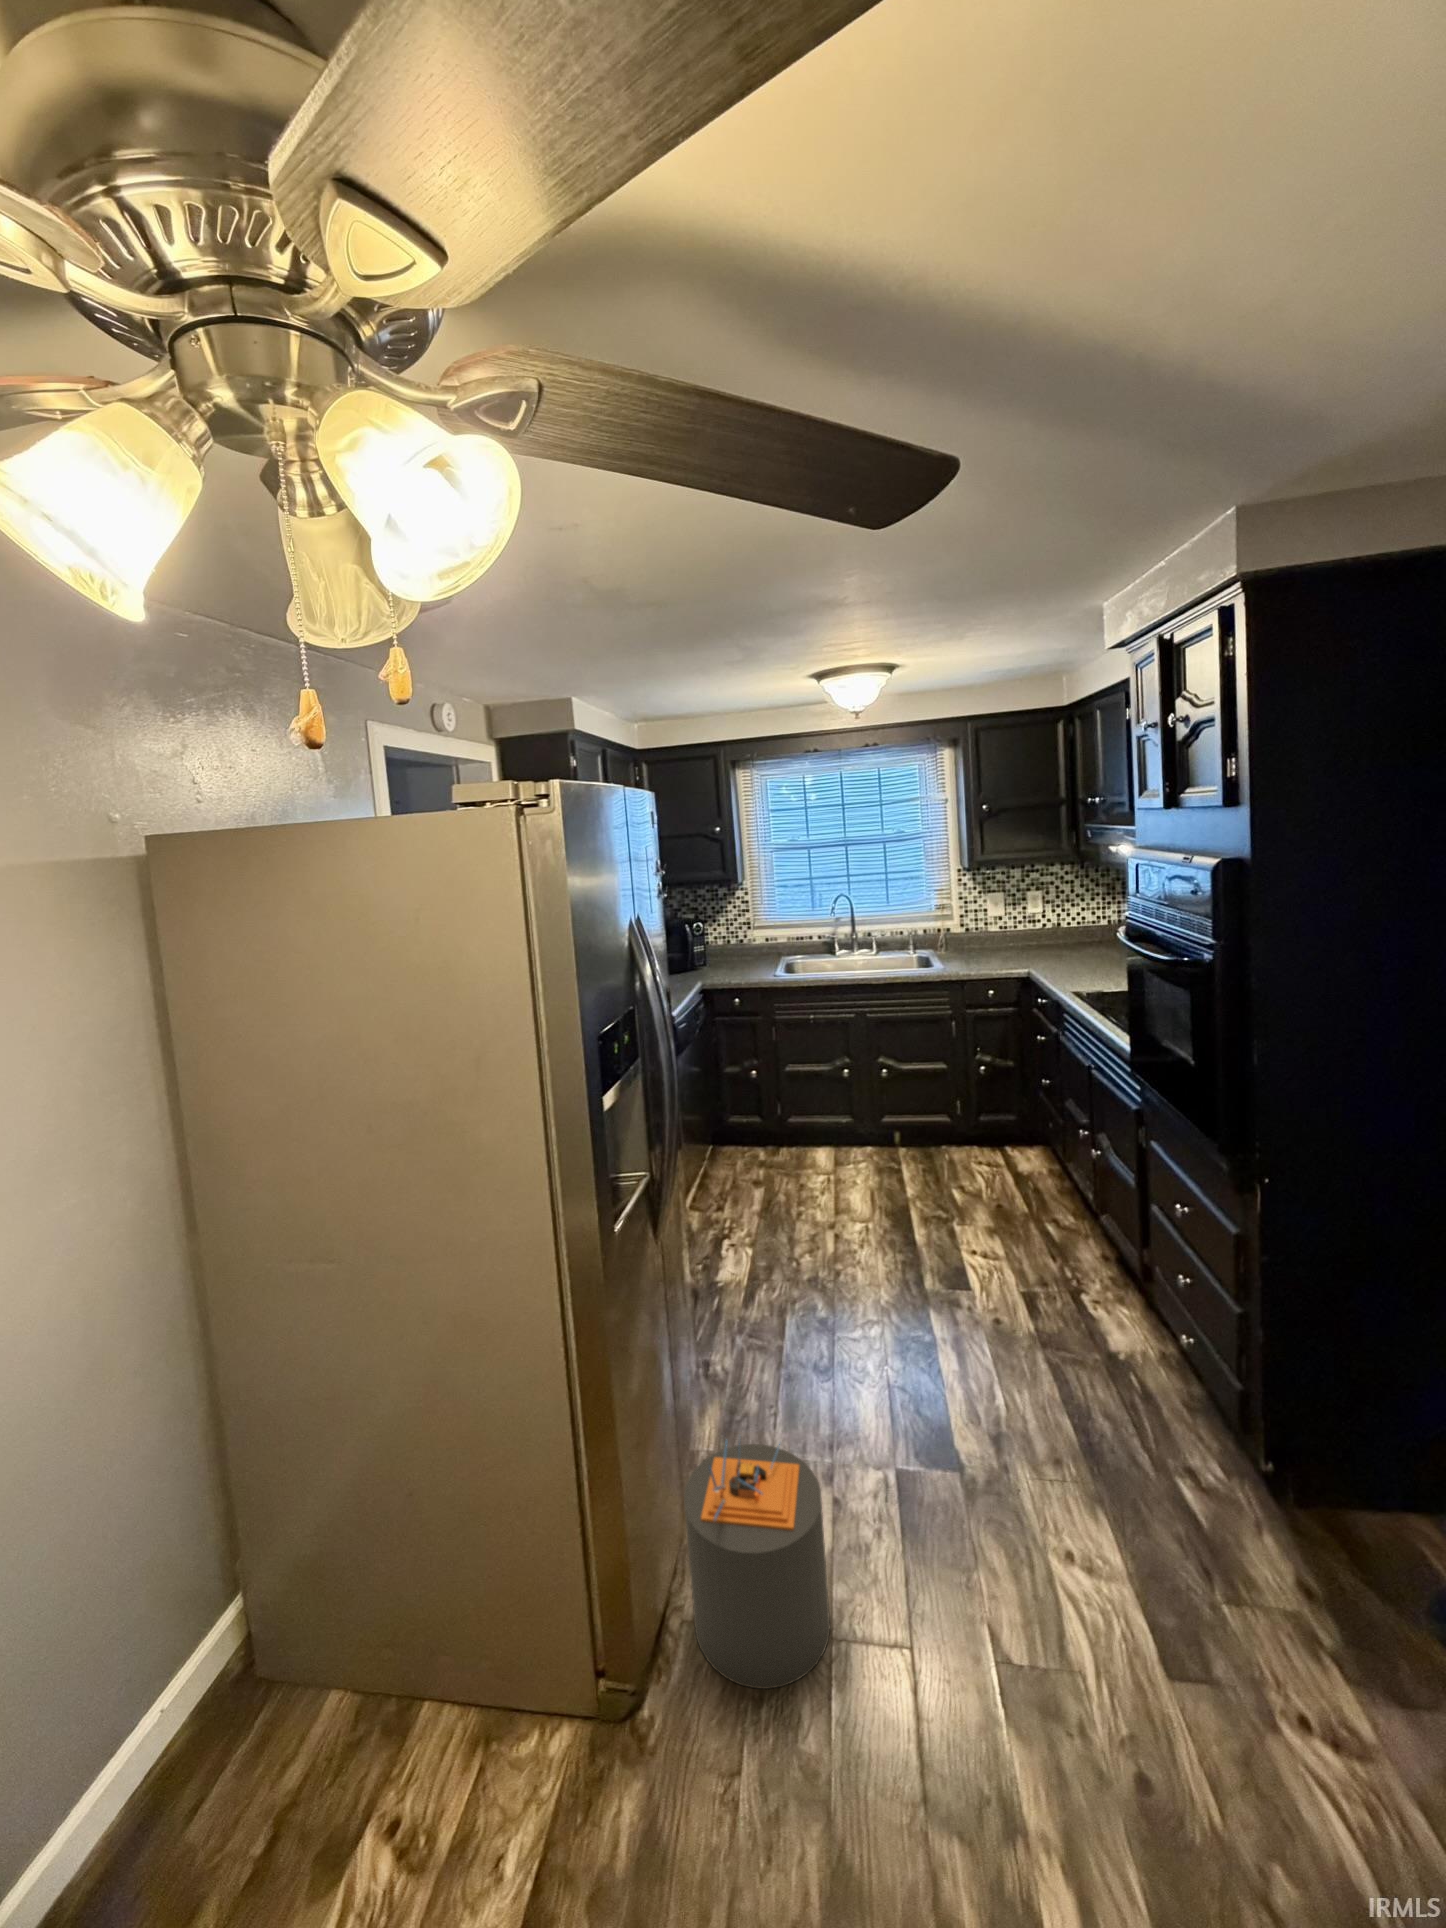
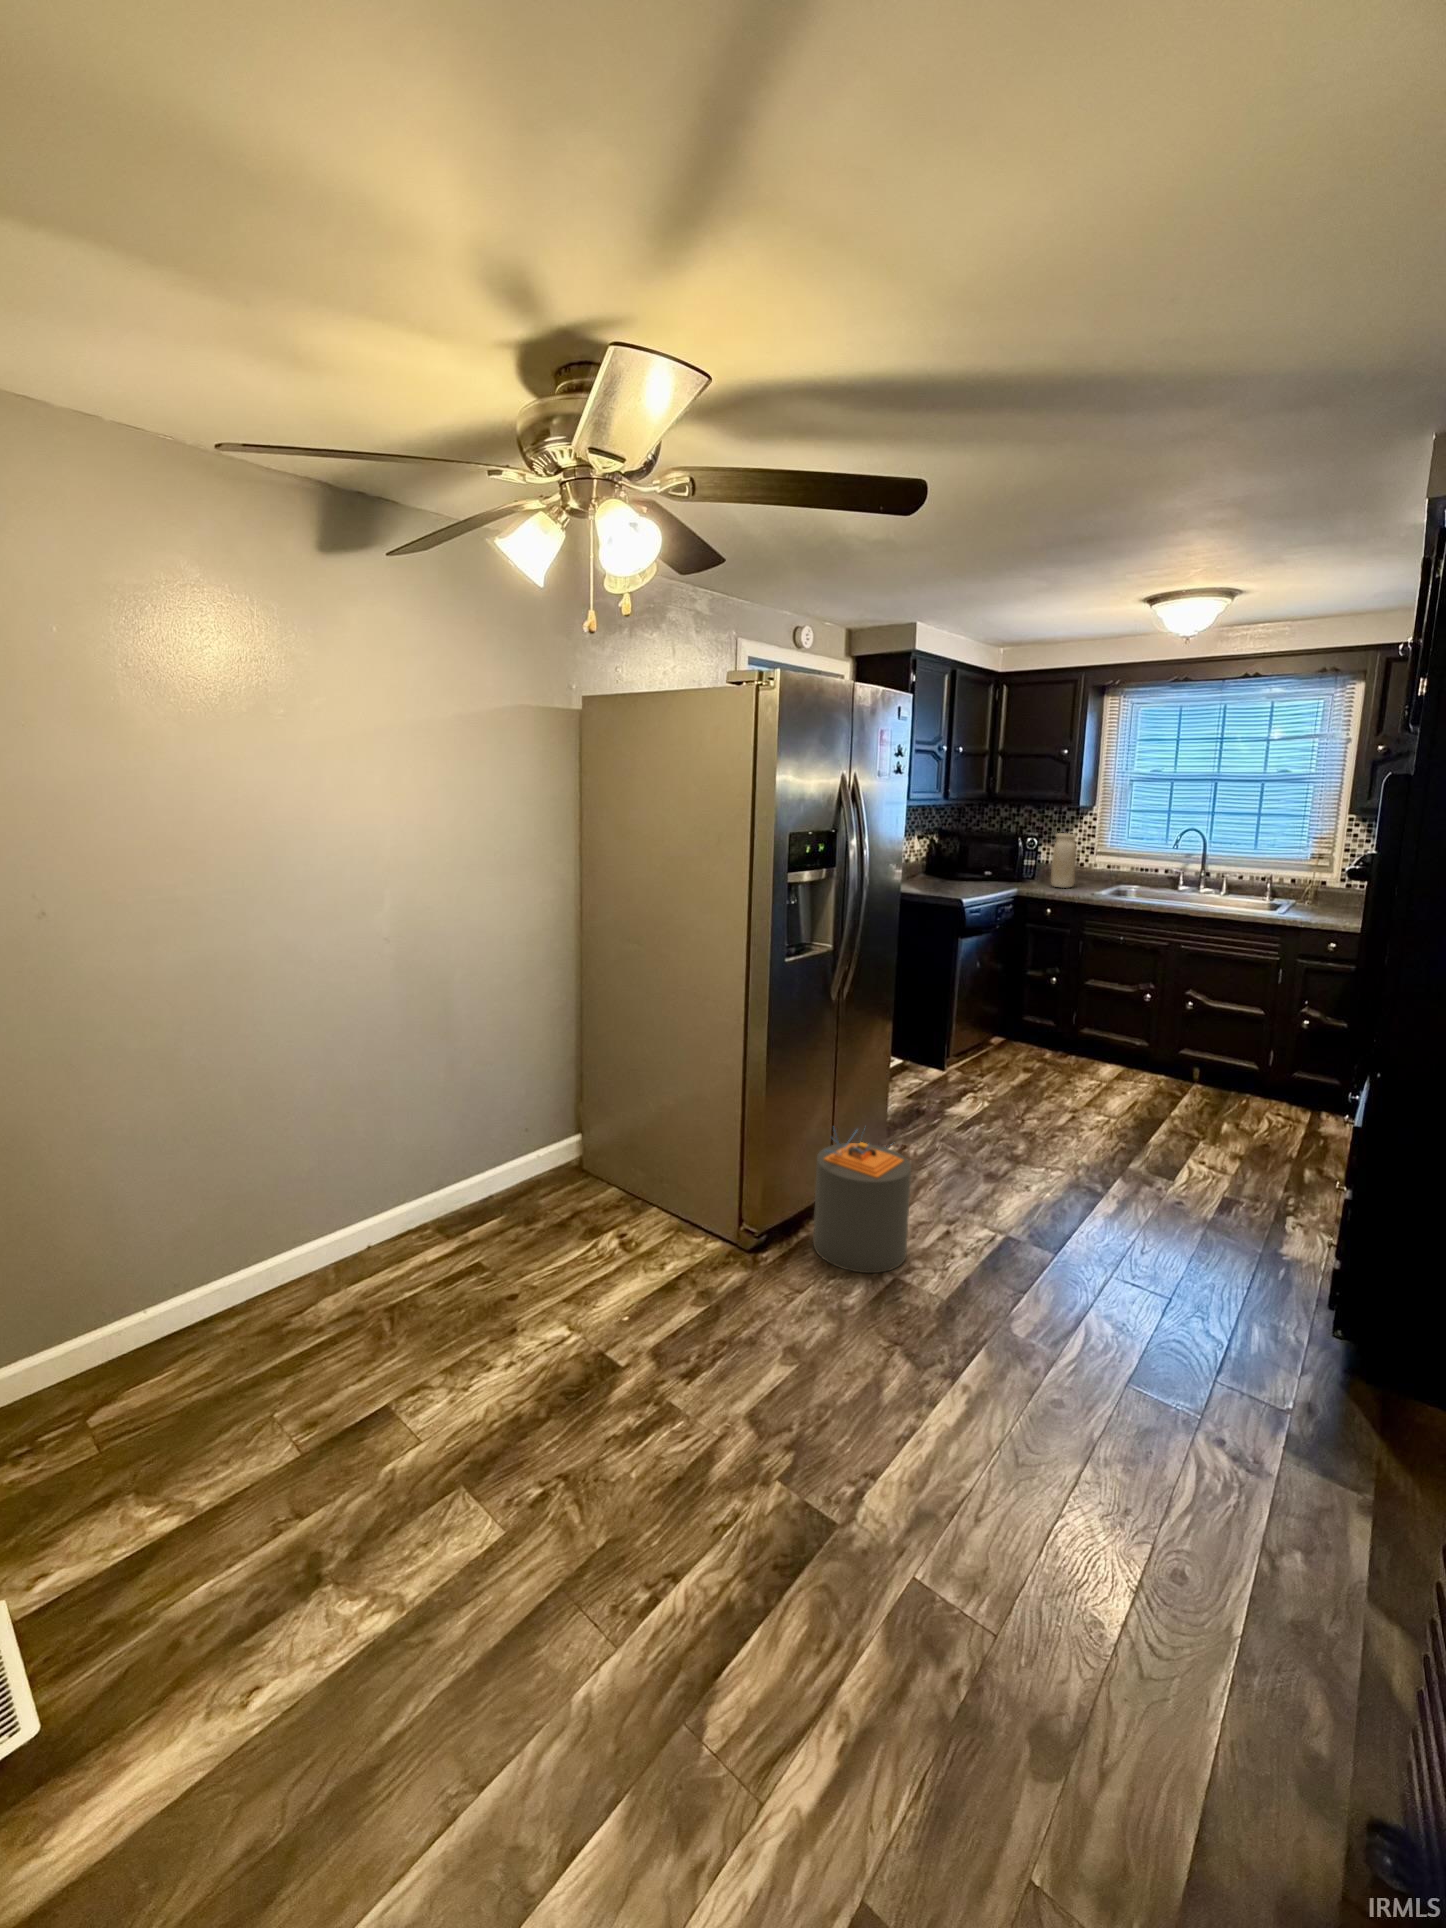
vase: none [721,913,746,970] -> present [1051,833,1077,888]

